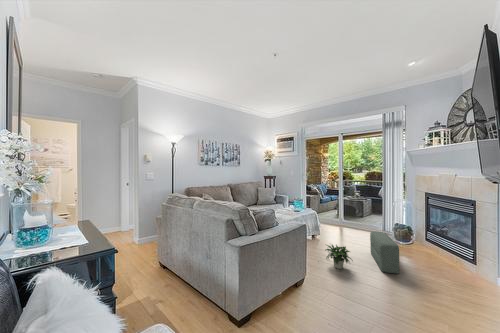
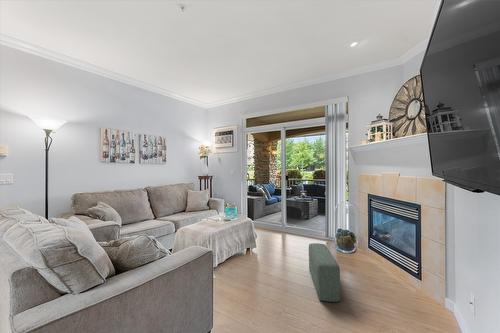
potted plant: present [325,245,353,269] -> none [242,265,285,301]

